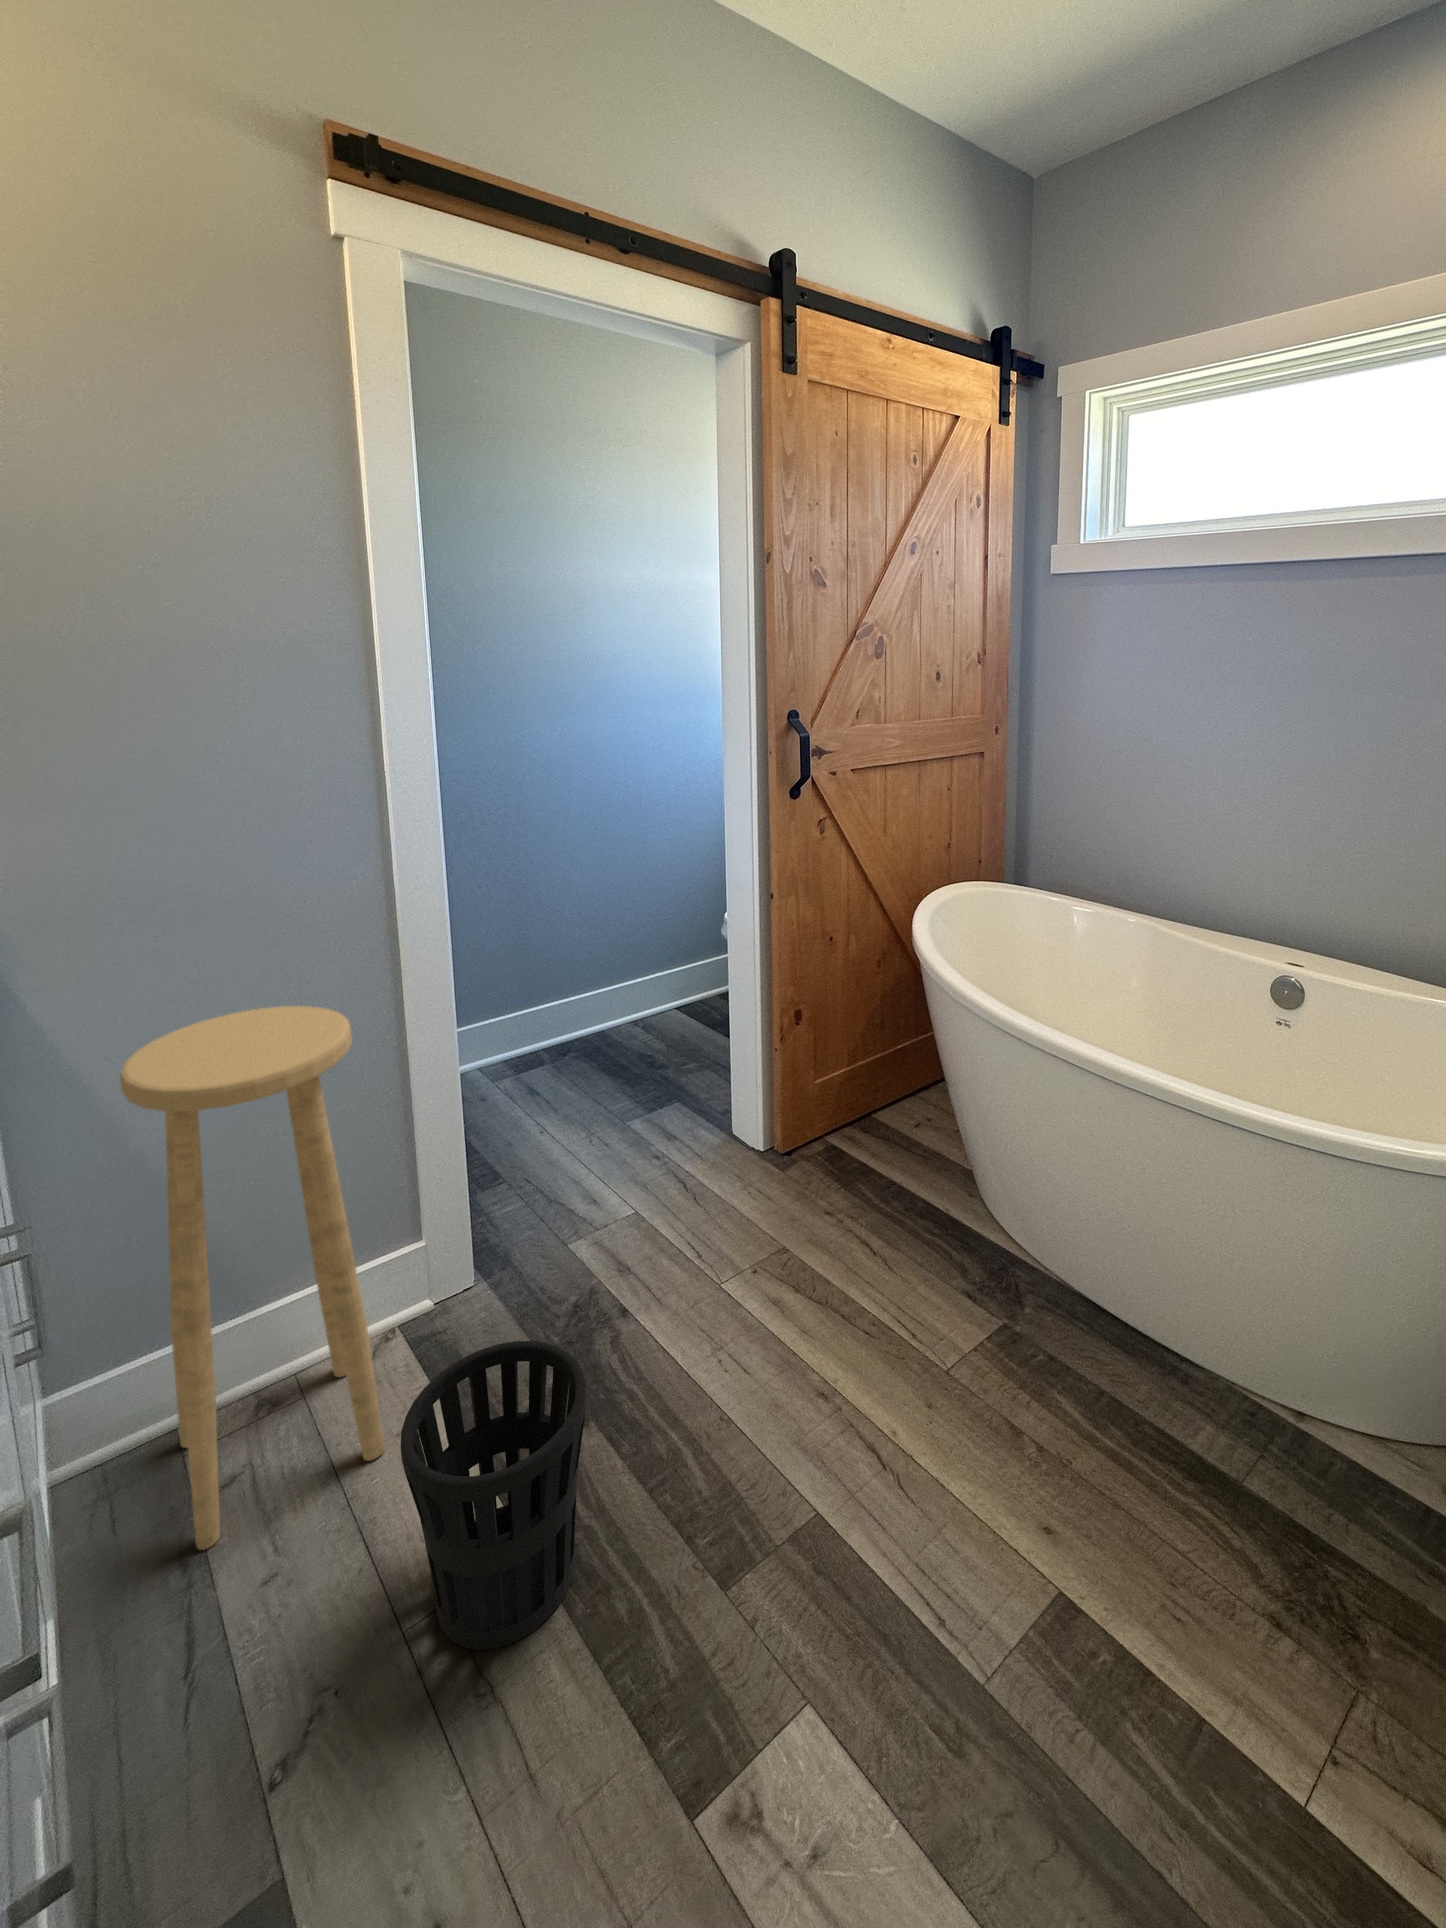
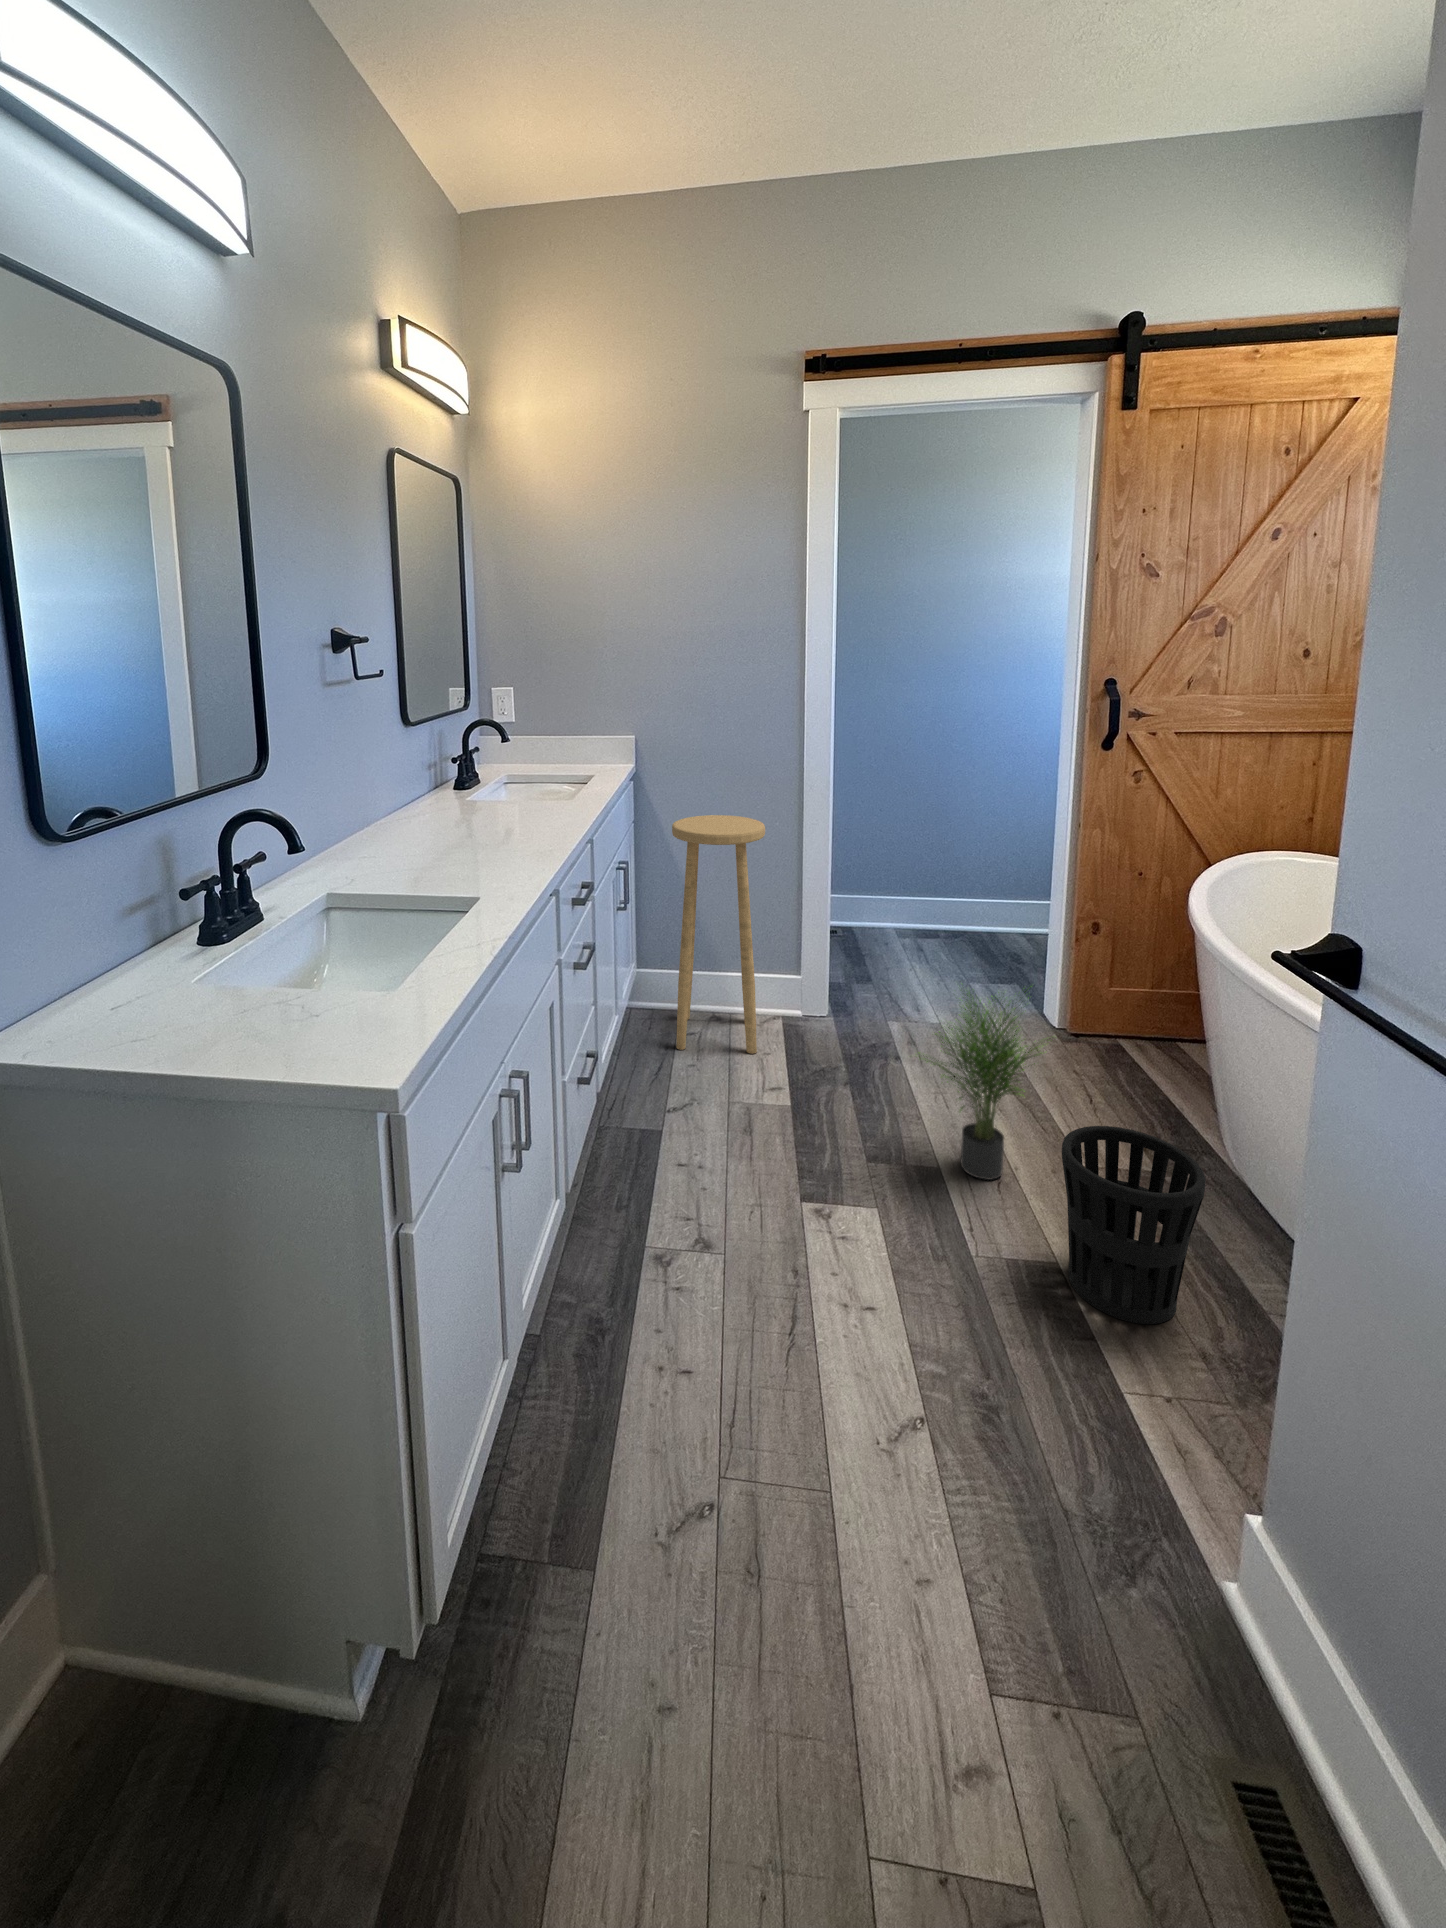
potted plant: none [756,1182,939,1515] -> present [927,988,1056,1180]
wastebasket: present [401,1341,587,1650] -> present [1062,1126,1206,1324]

